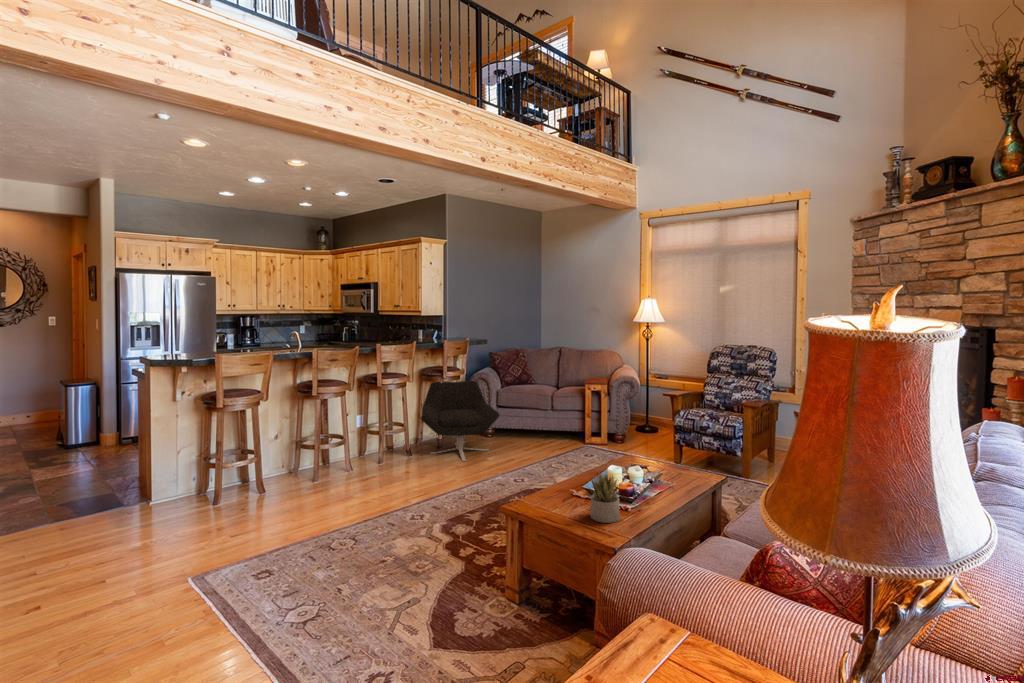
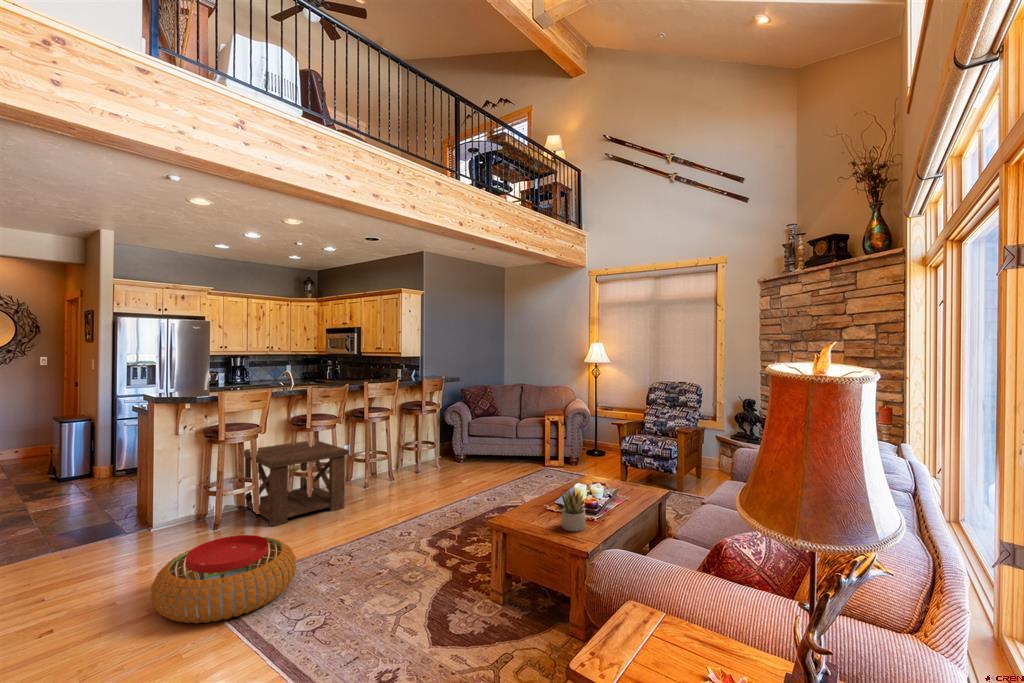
lounge chair: present [421,381,500,461] -> none [402,414,472,486]
side table: none [243,408,359,502] -> present [244,441,349,526]
pouf: none [132,513,292,610] -> present [151,535,296,624]

